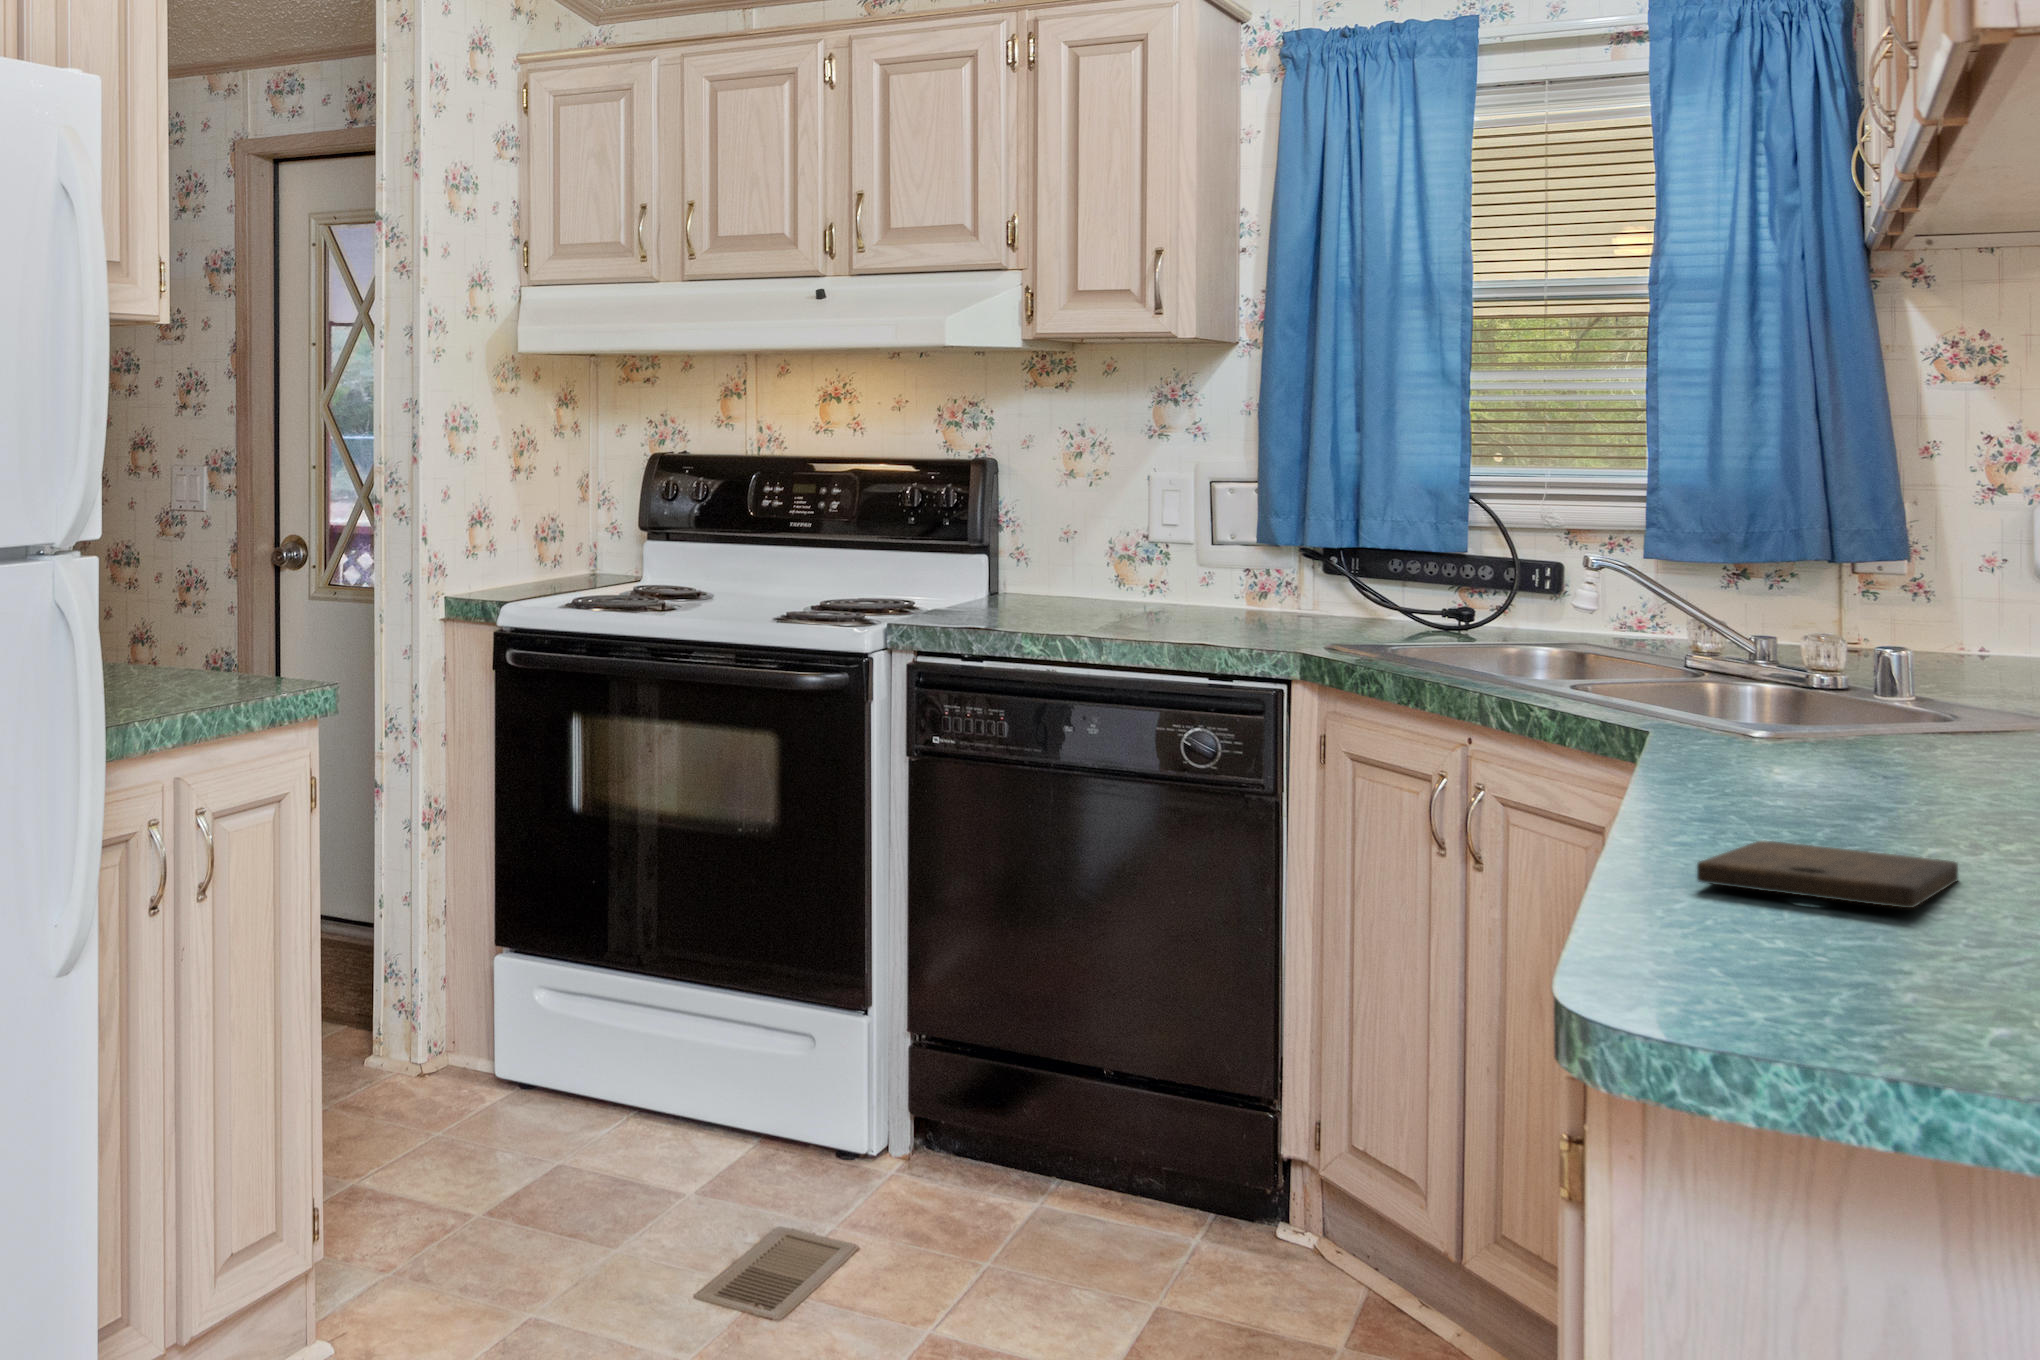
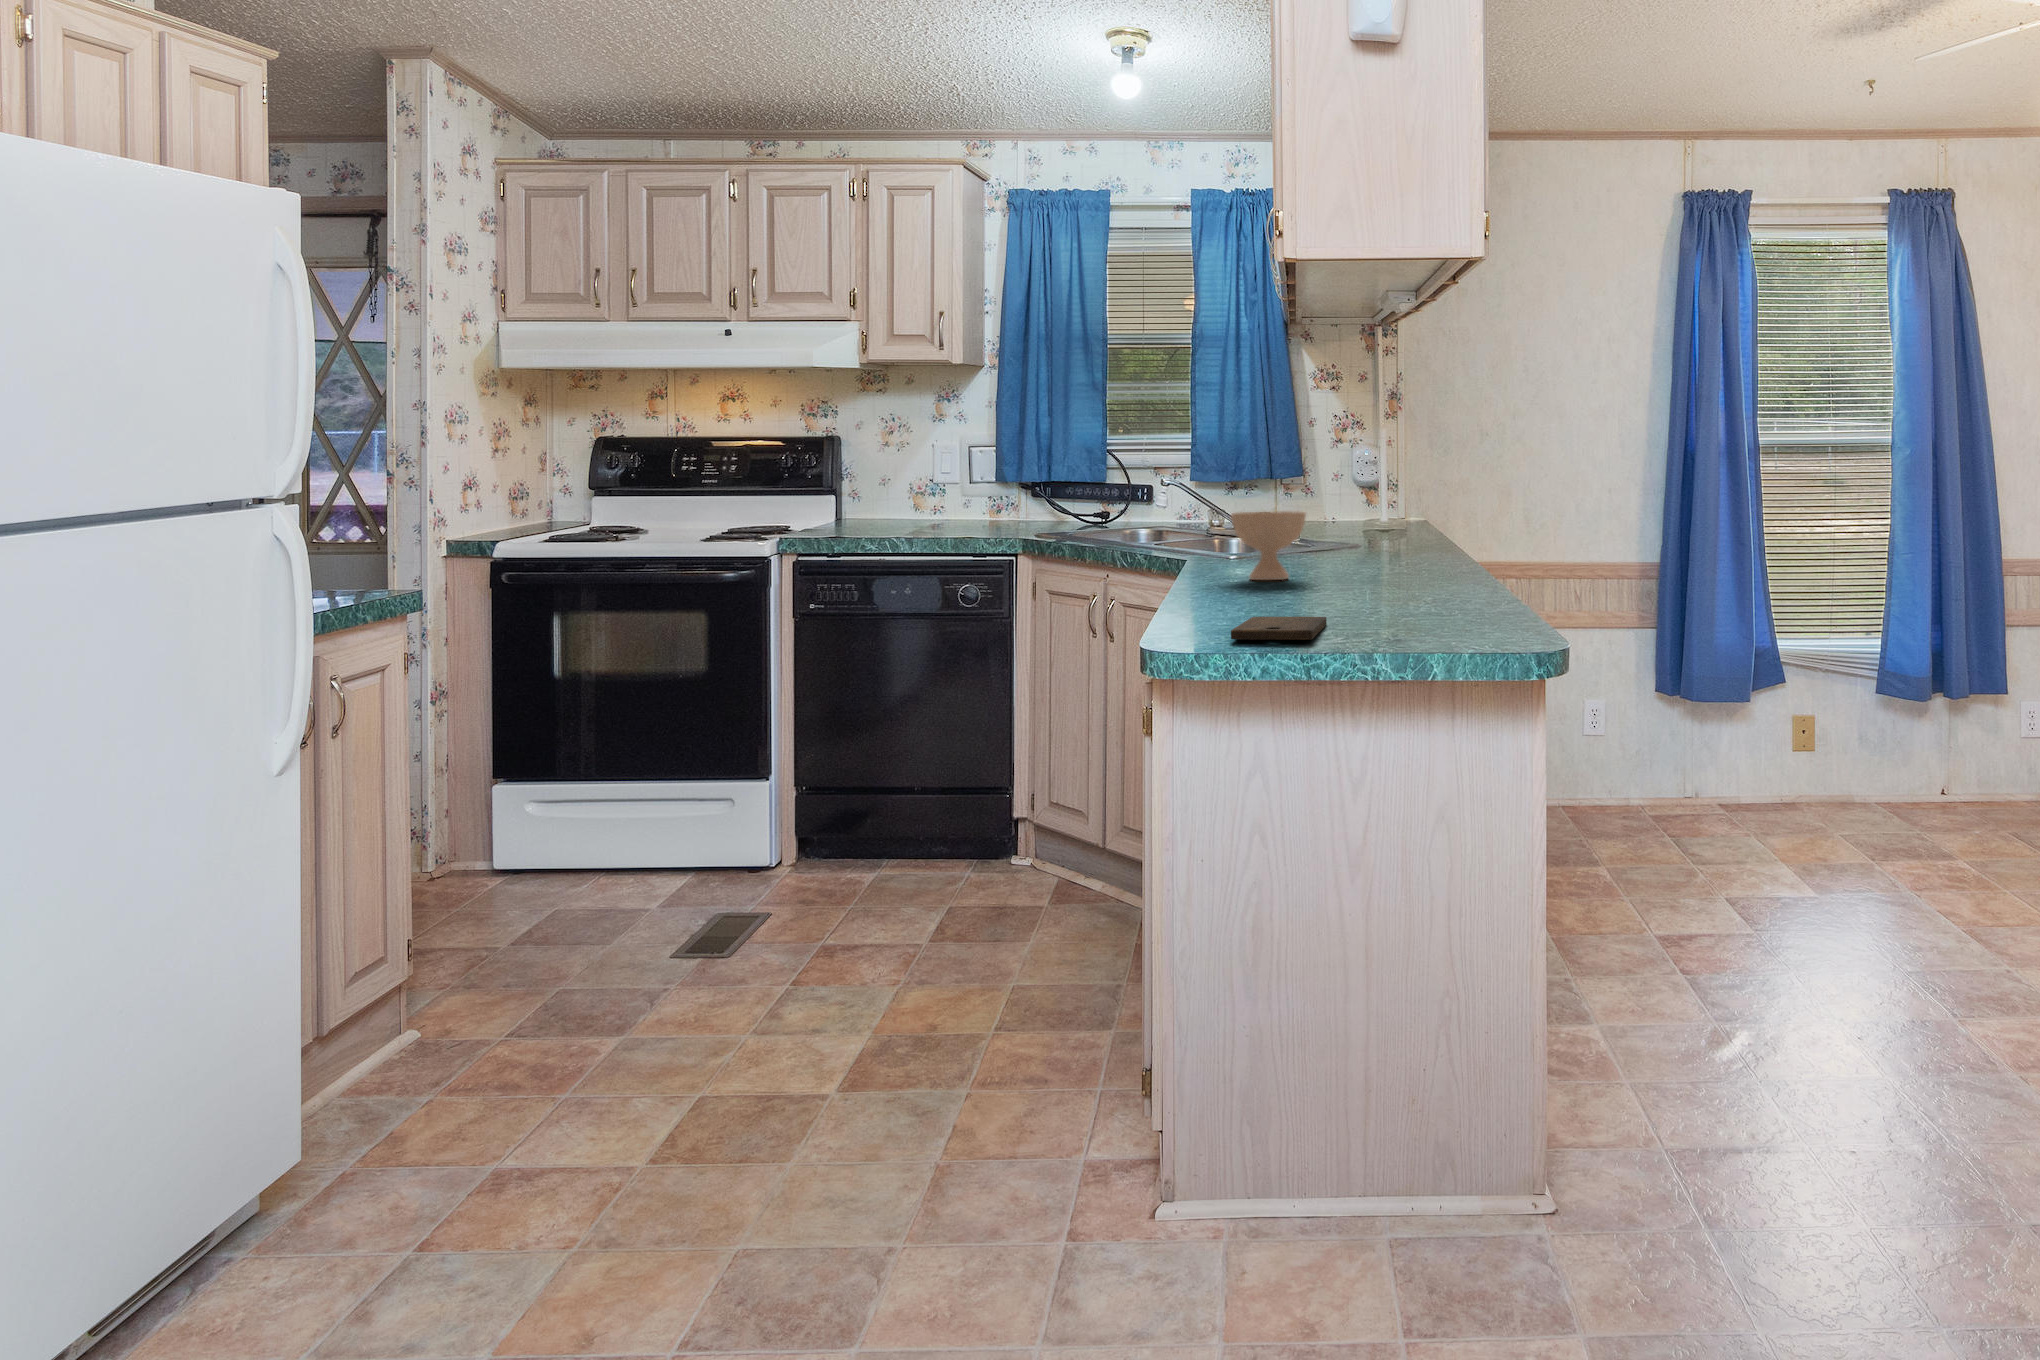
bowl: none [1722,620,1911,771] -> present [1231,511,1306,580]

